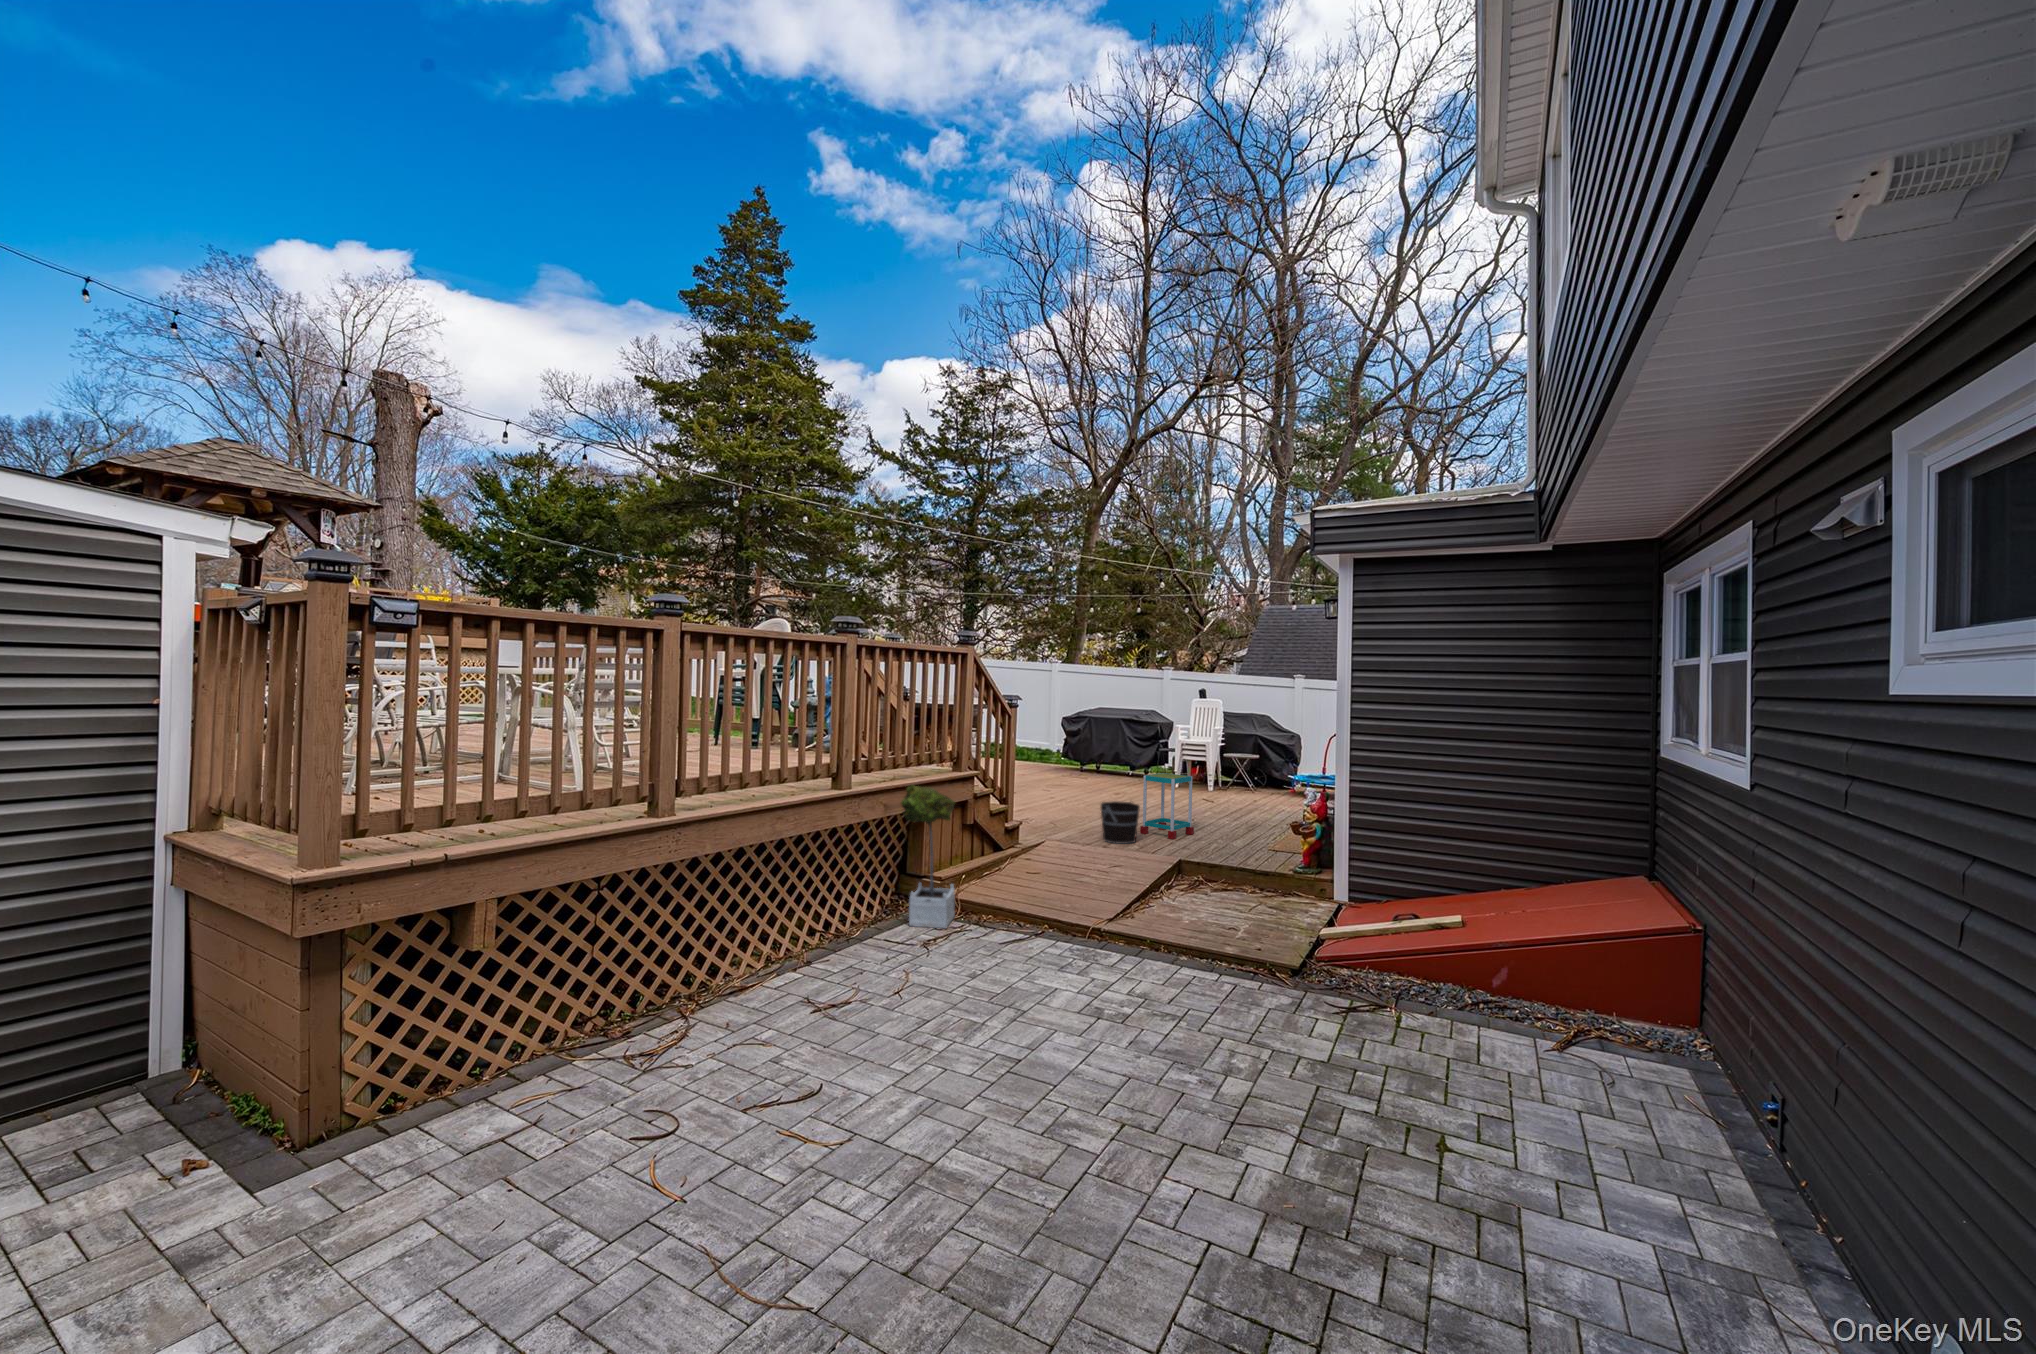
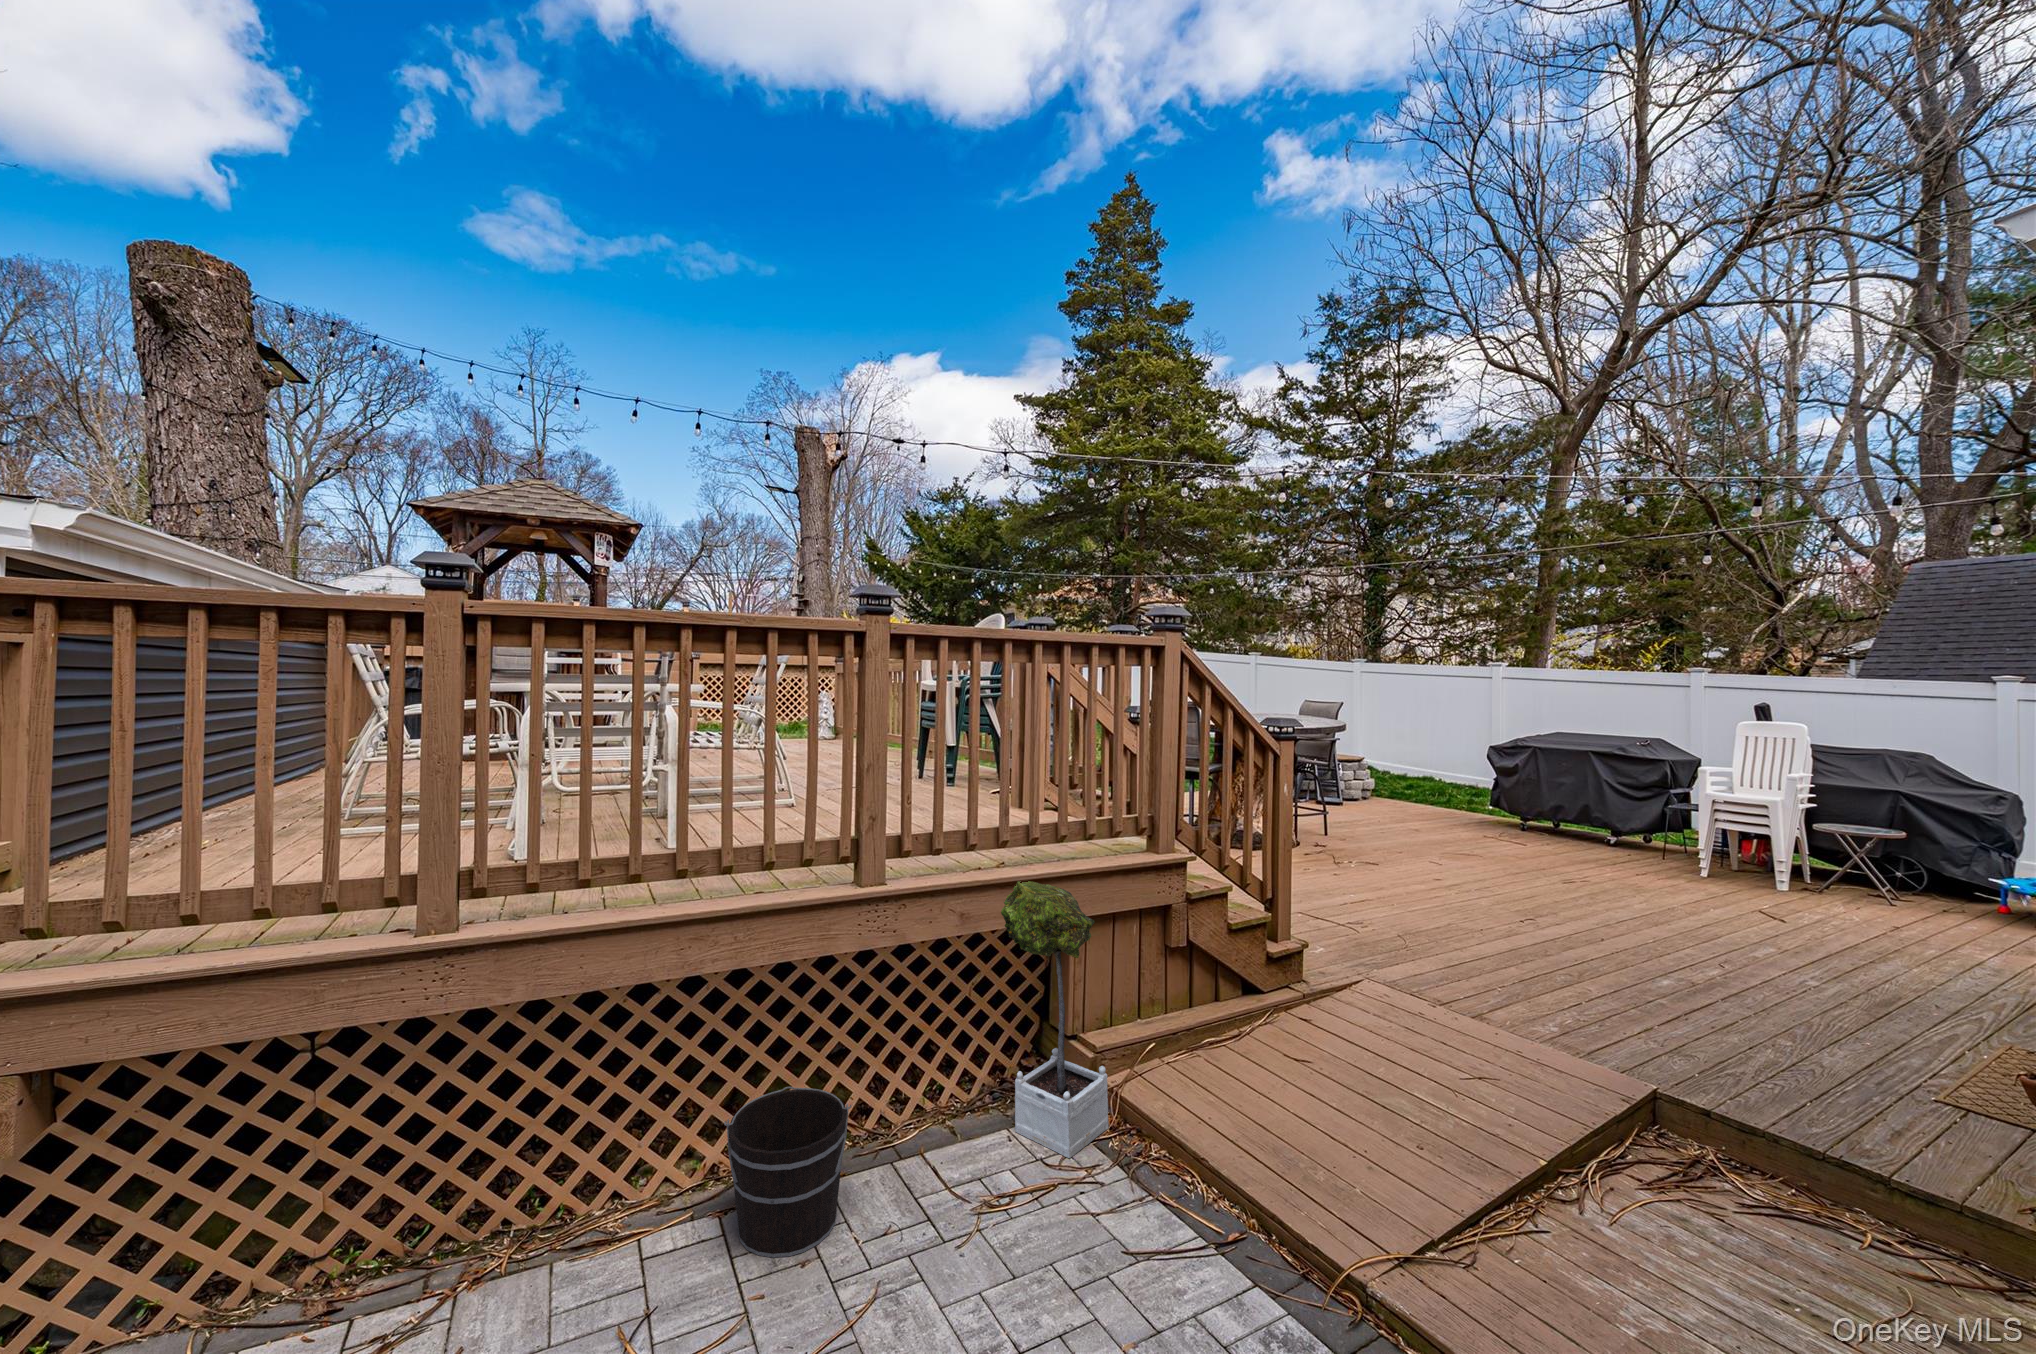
side table: present [1140,773,1194,839] -> none [1584,871,1716,1010]
bucket: present [1101,801,1140,844] -> present [724,1087,852,1258]

